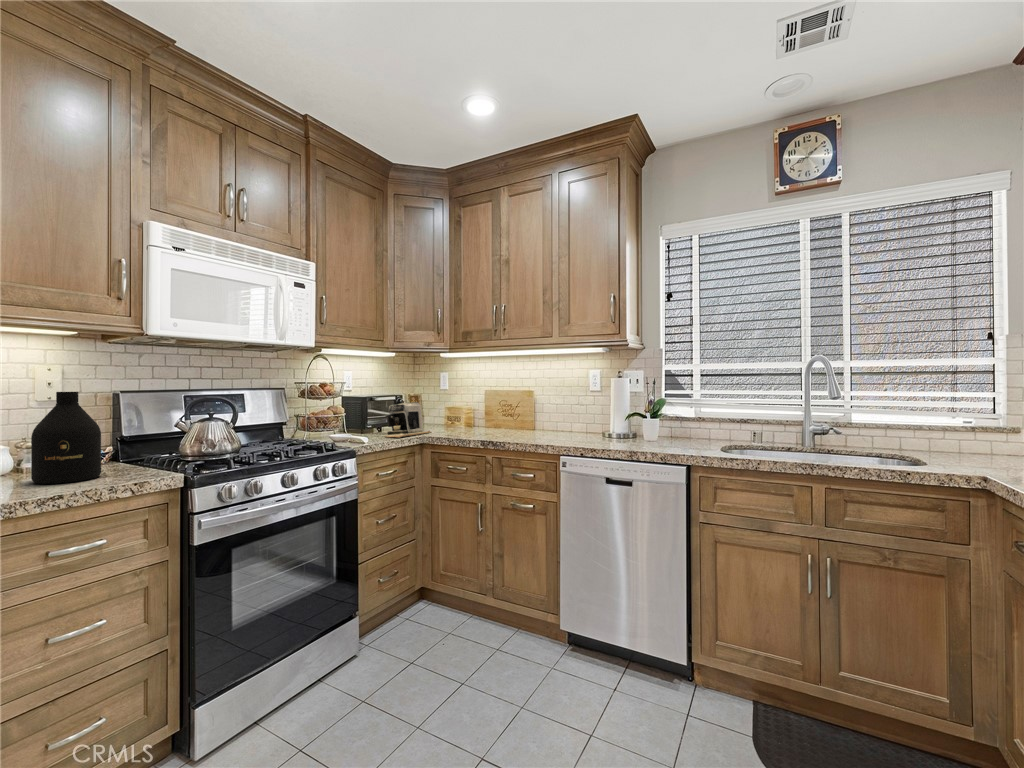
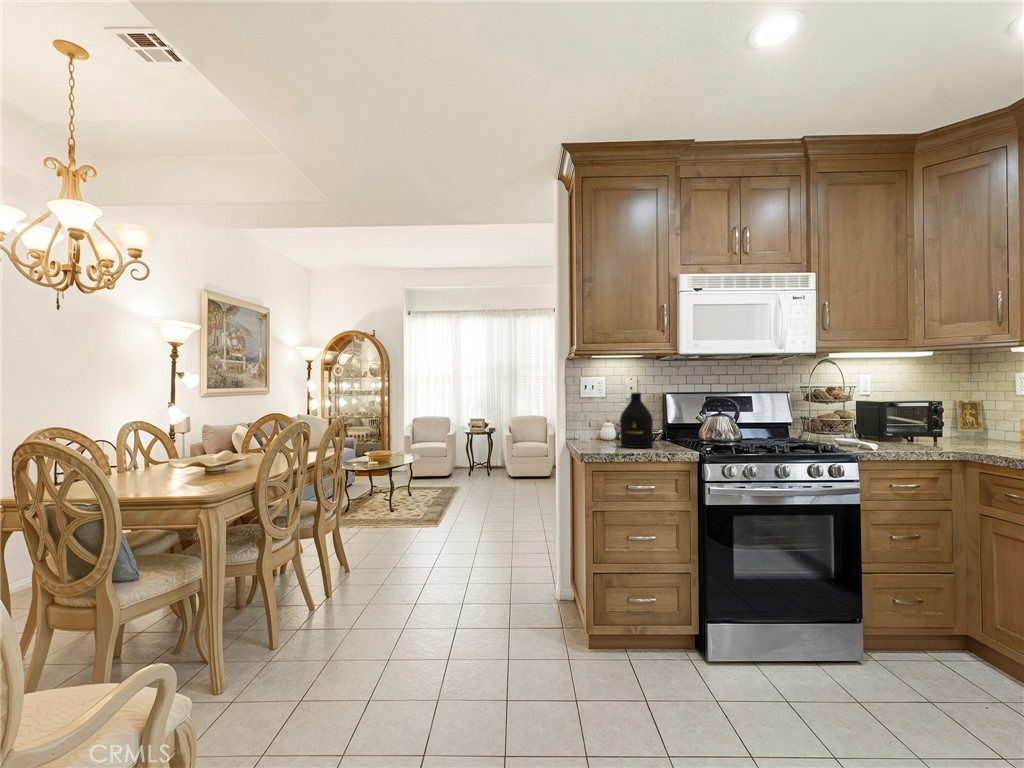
coffee maker: present [385,402,430,438] -> none [904,409,986,448]

